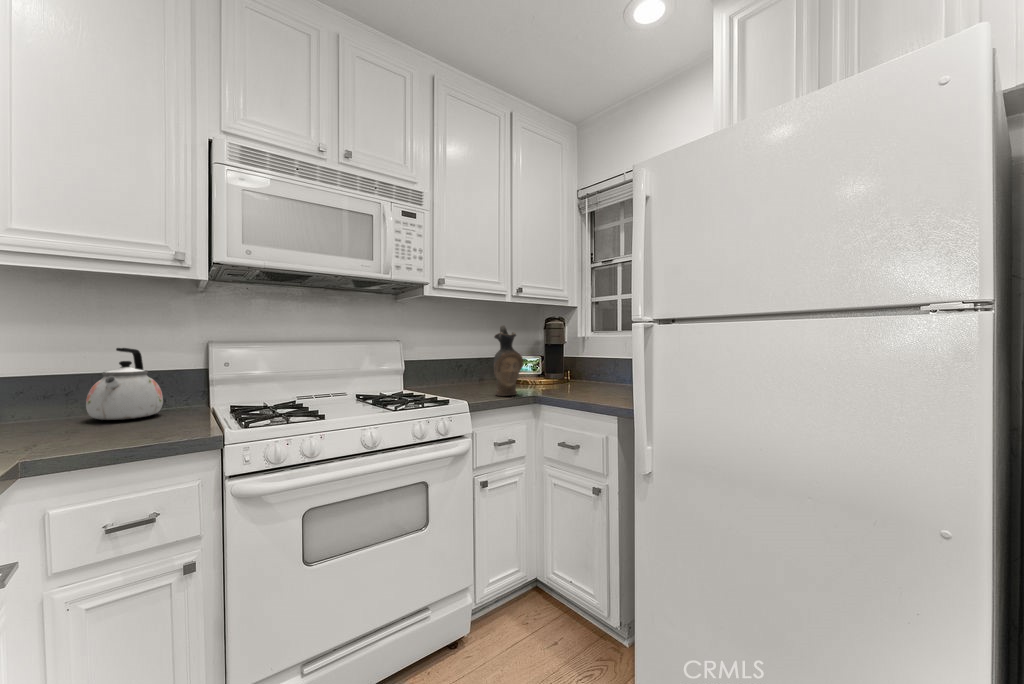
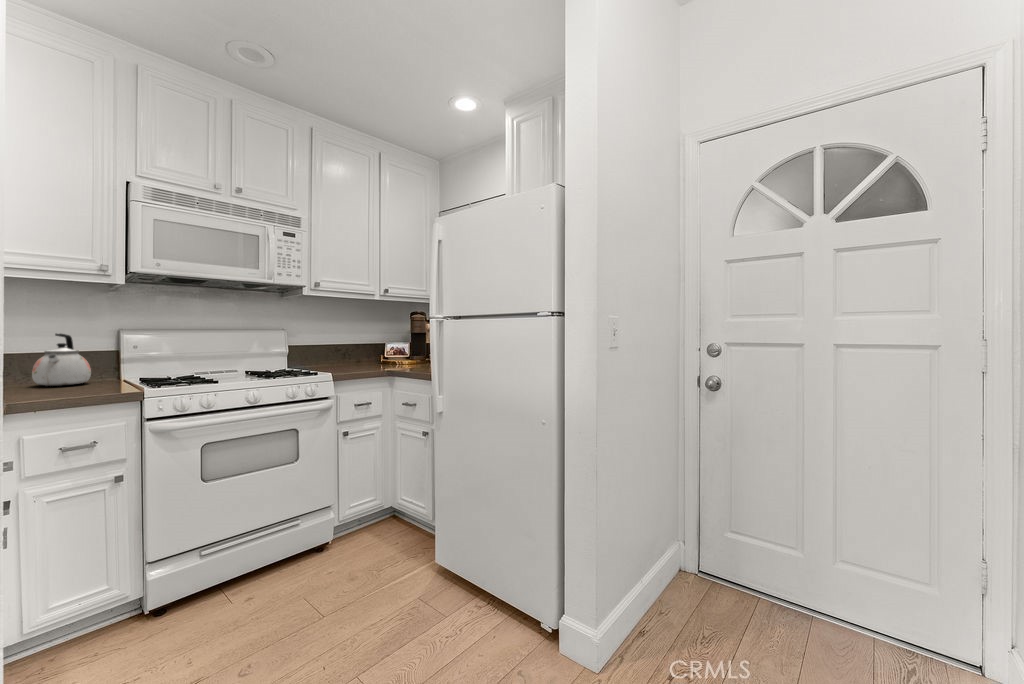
ceramic pitcher: present [493,325,523,396] -> none [357,318,379,371]

